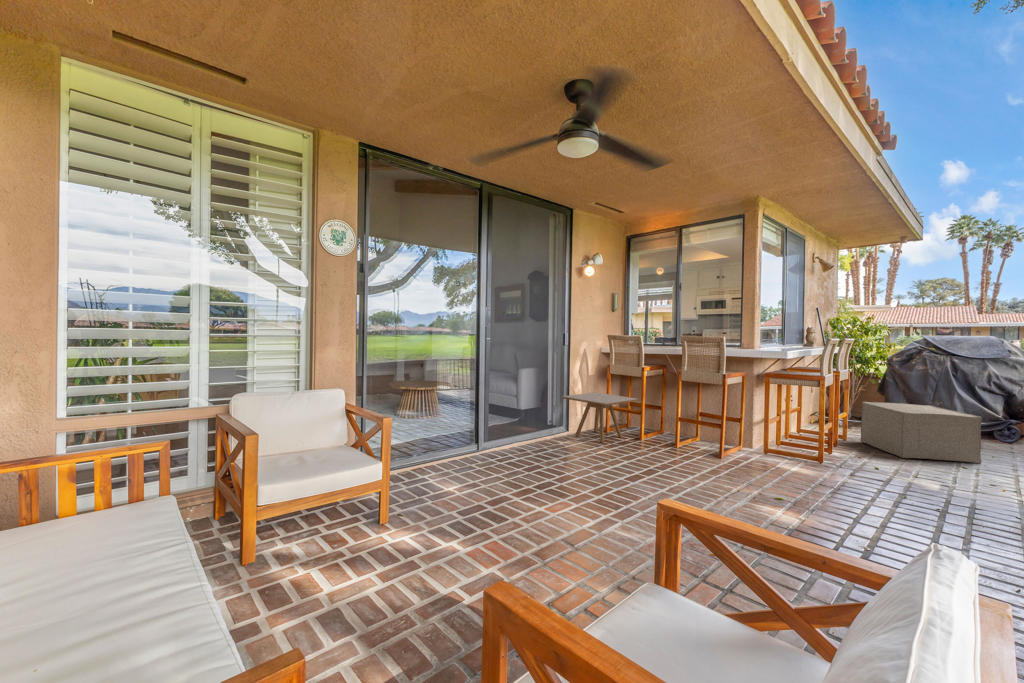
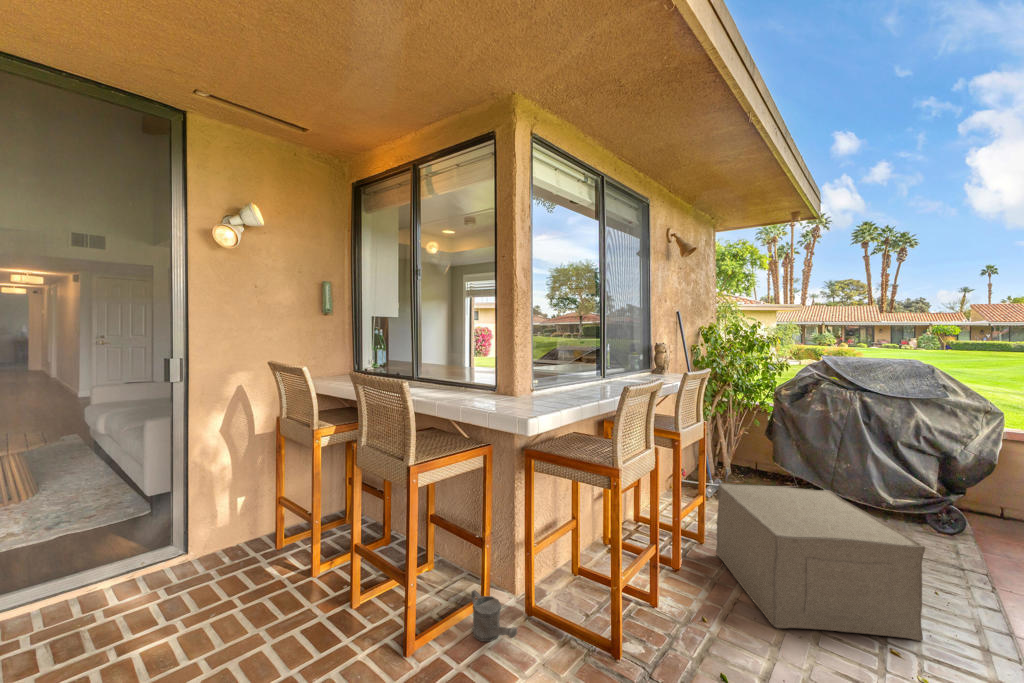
side table: present [563,392,637,443] -> none [156,468,306,599]
watering can: none [744,438,780,456] -> present [471,590,517,642]

